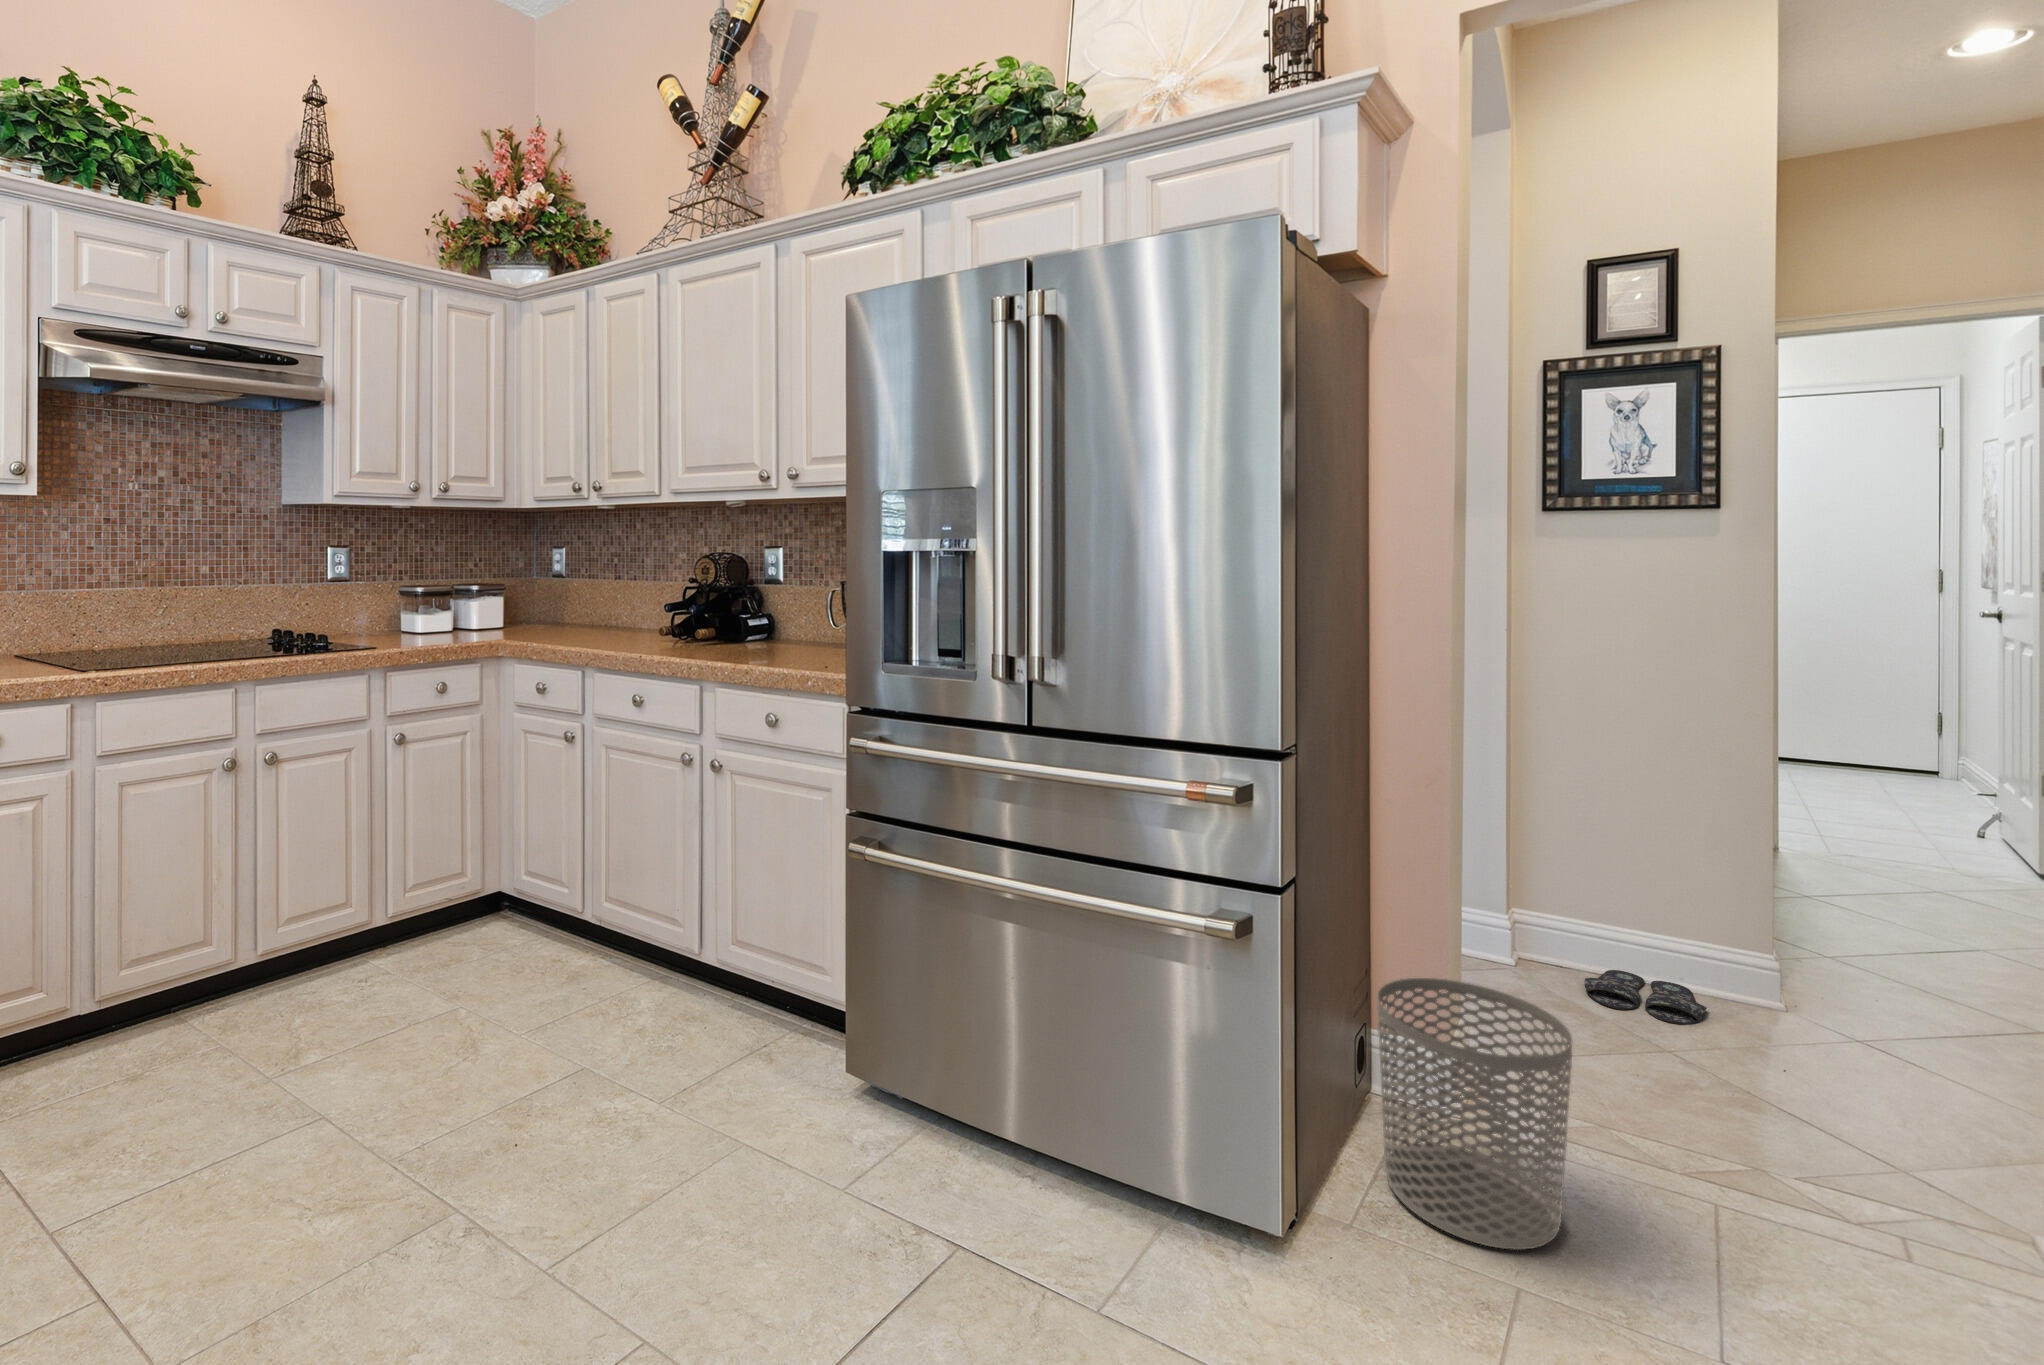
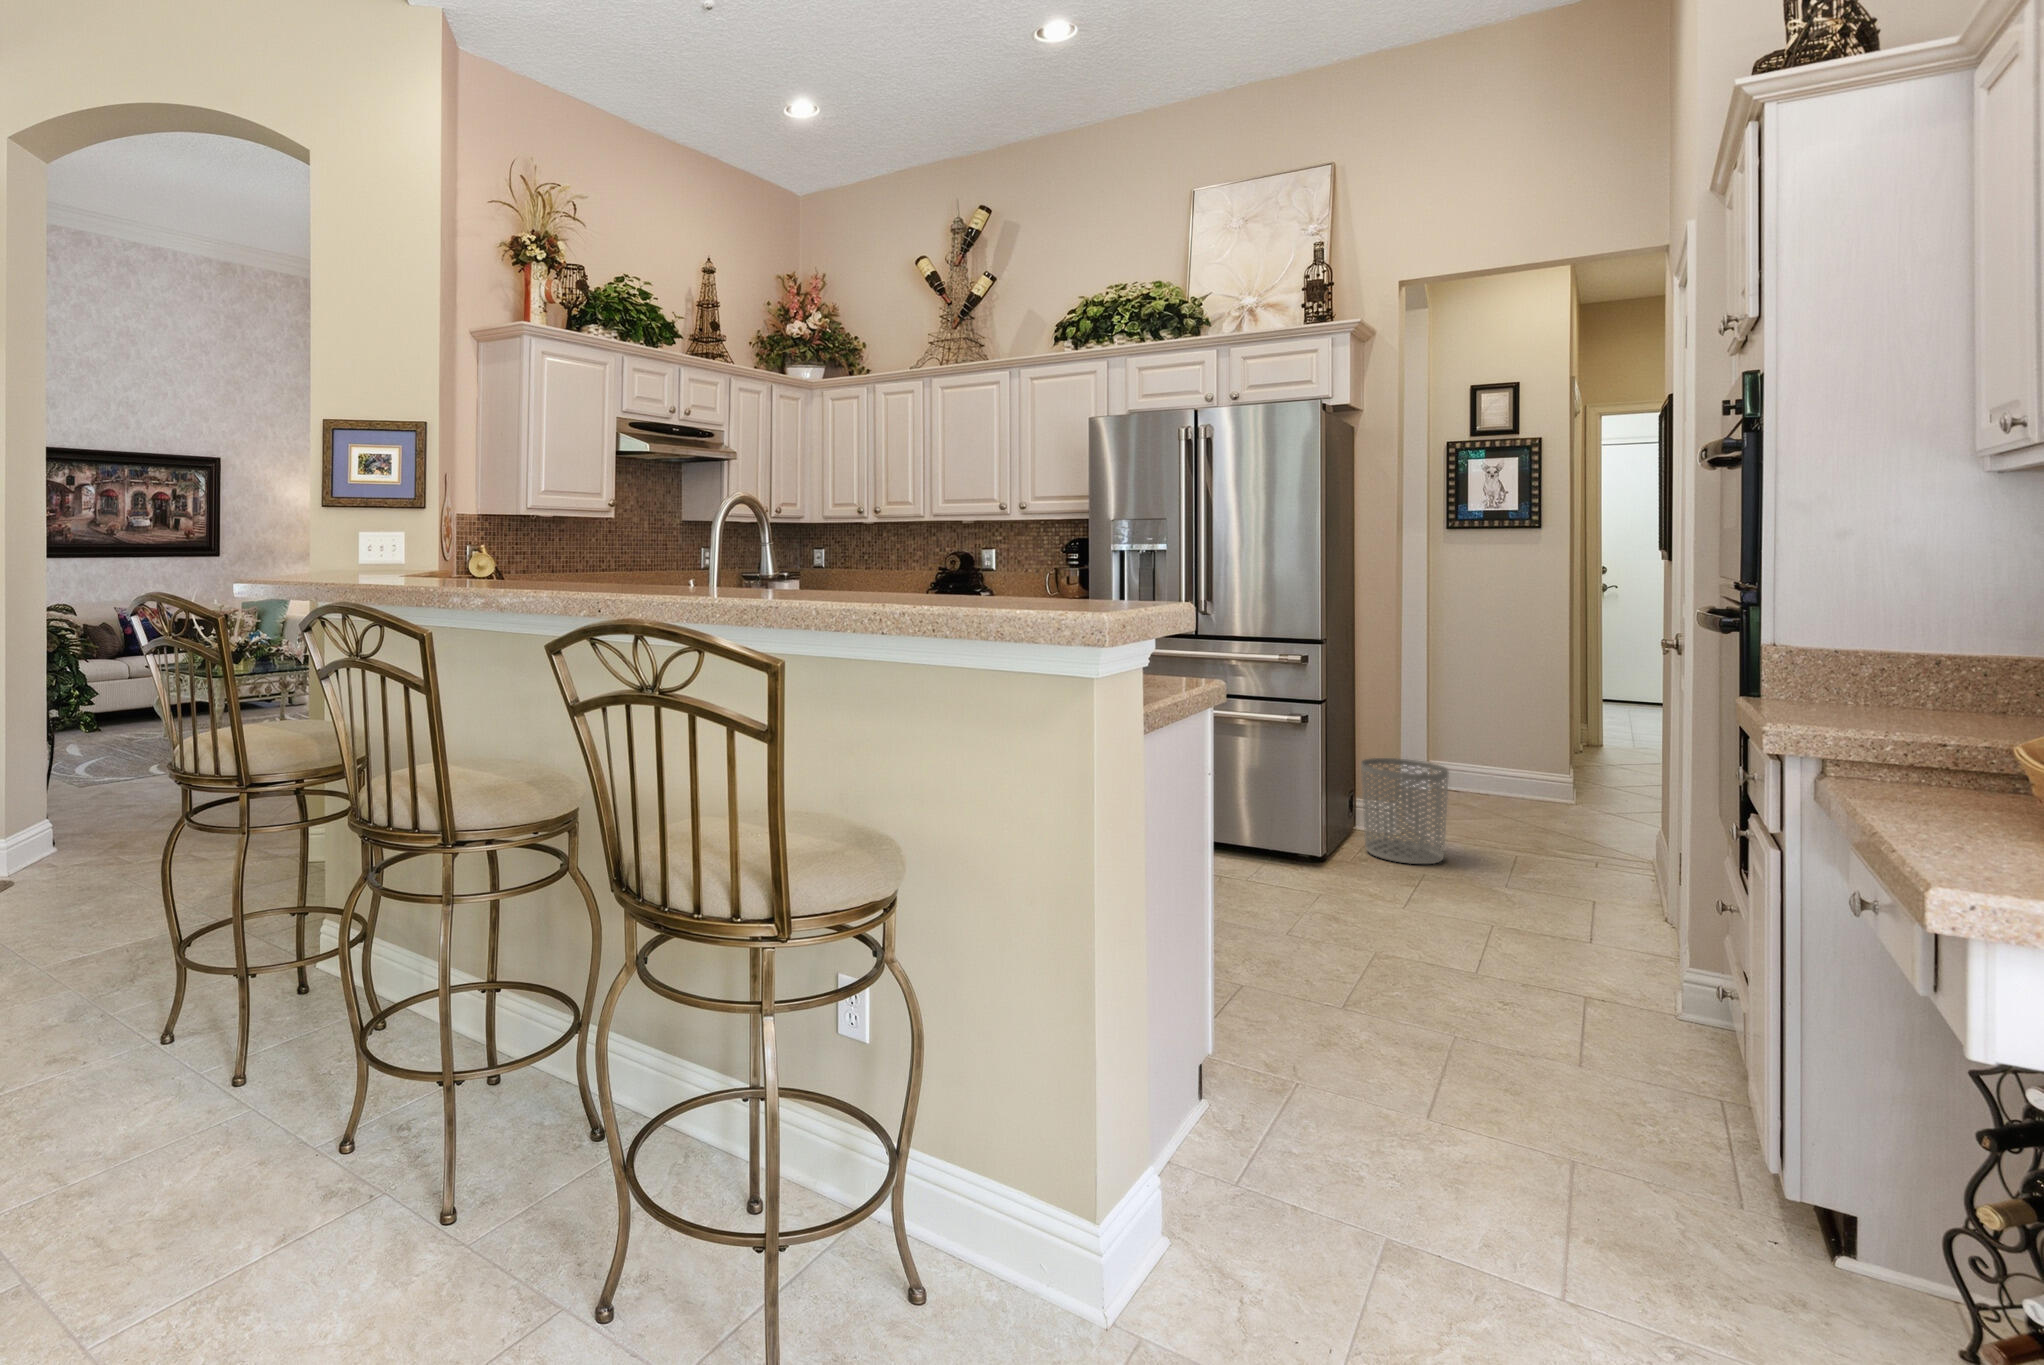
slippers: present [1584,970,1707,1025] -> none [1469,793,1532,810]

